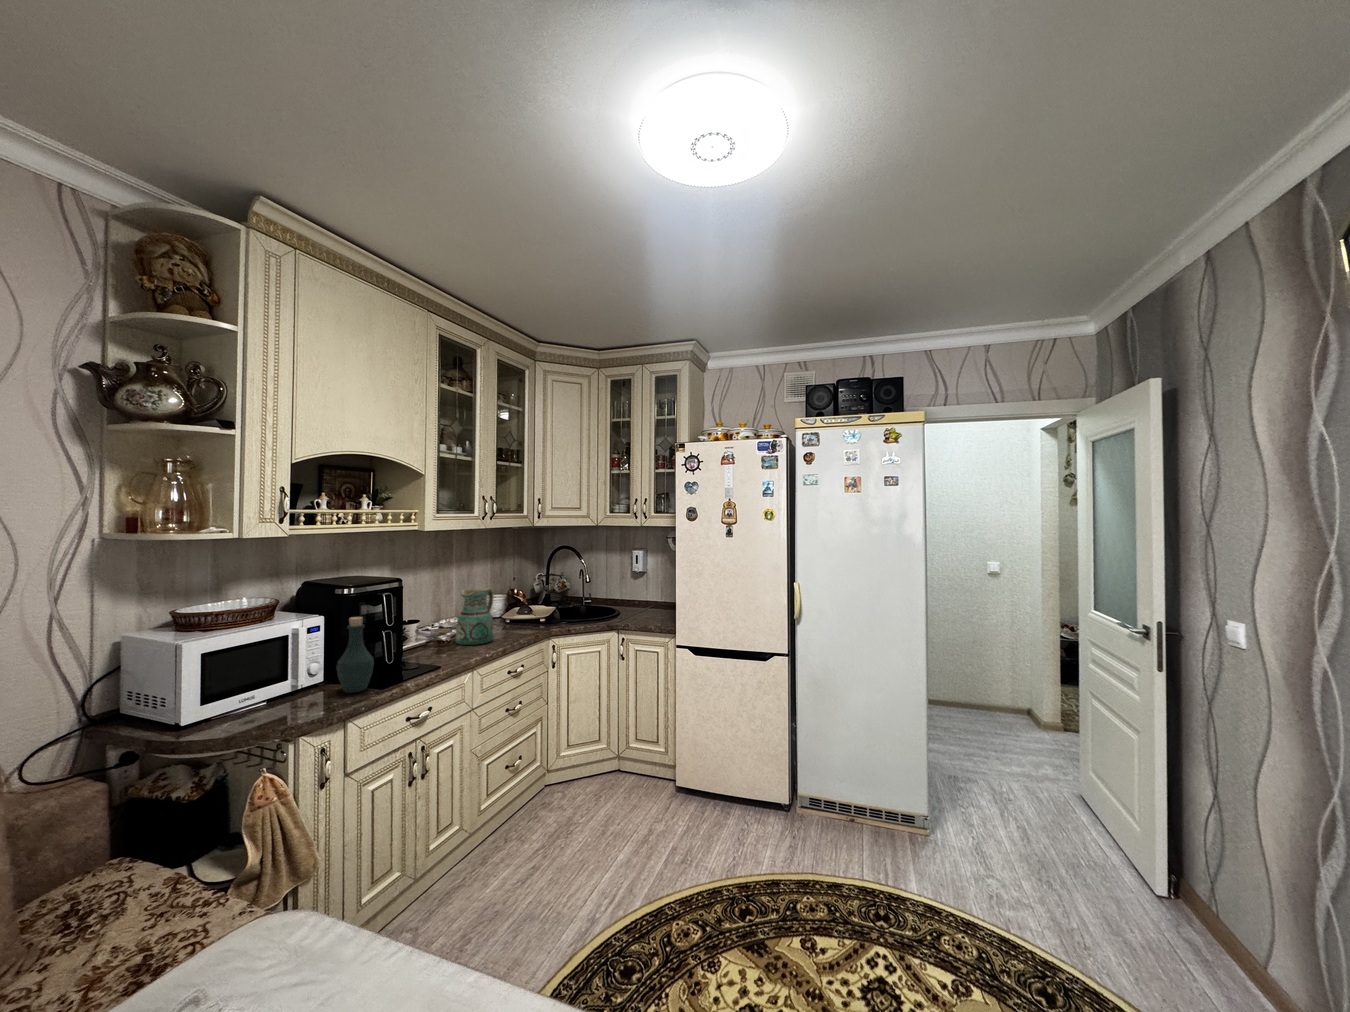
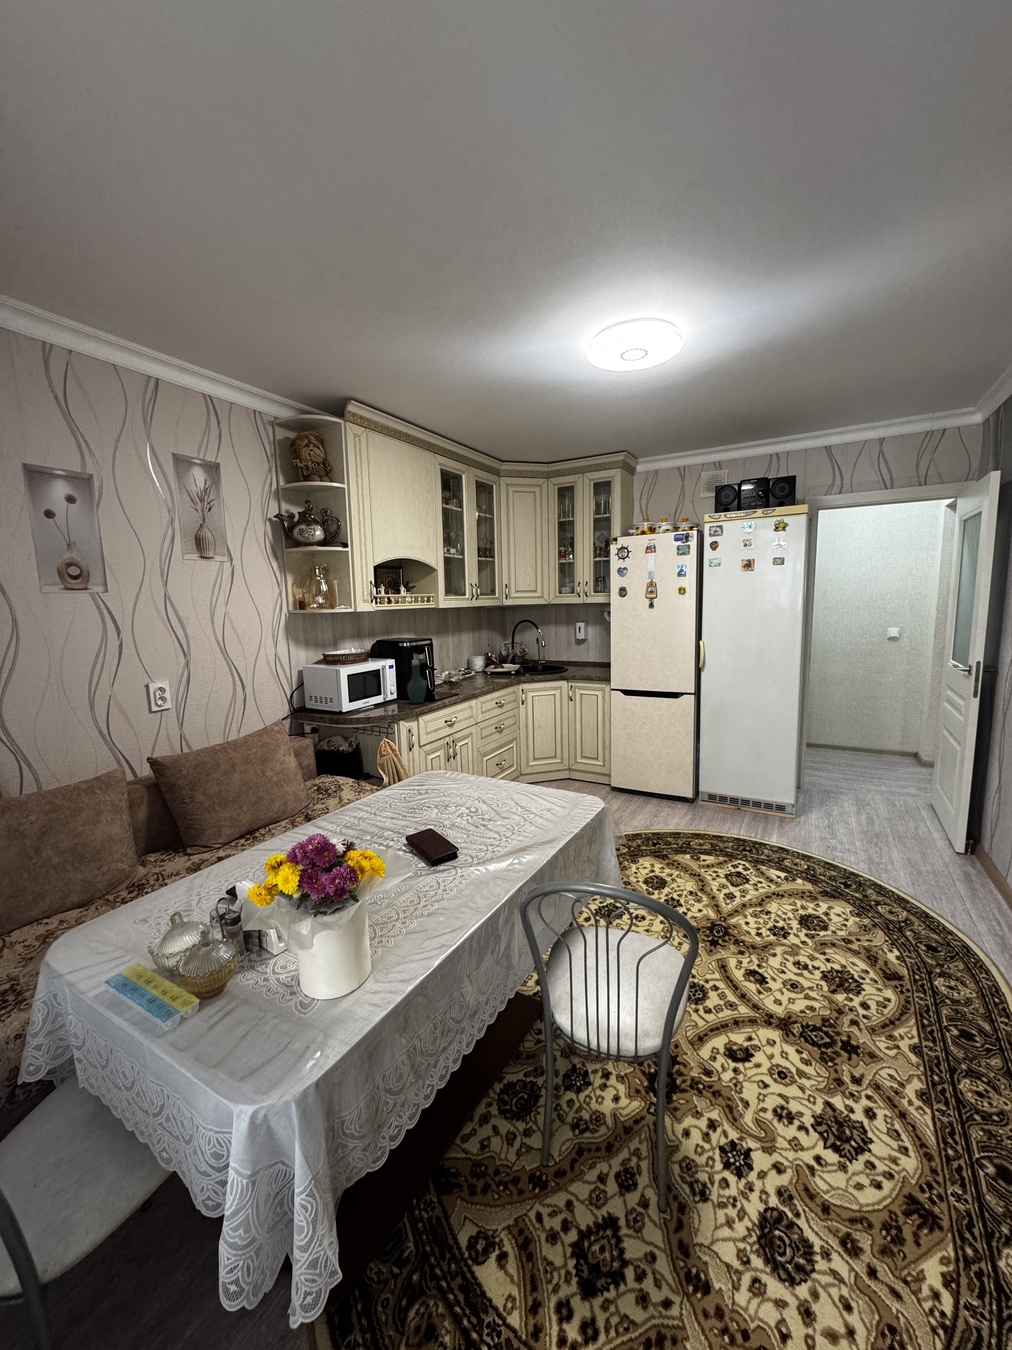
ceramic pitcher: present [456,587,493,645] -> none [460,647,484,685]

